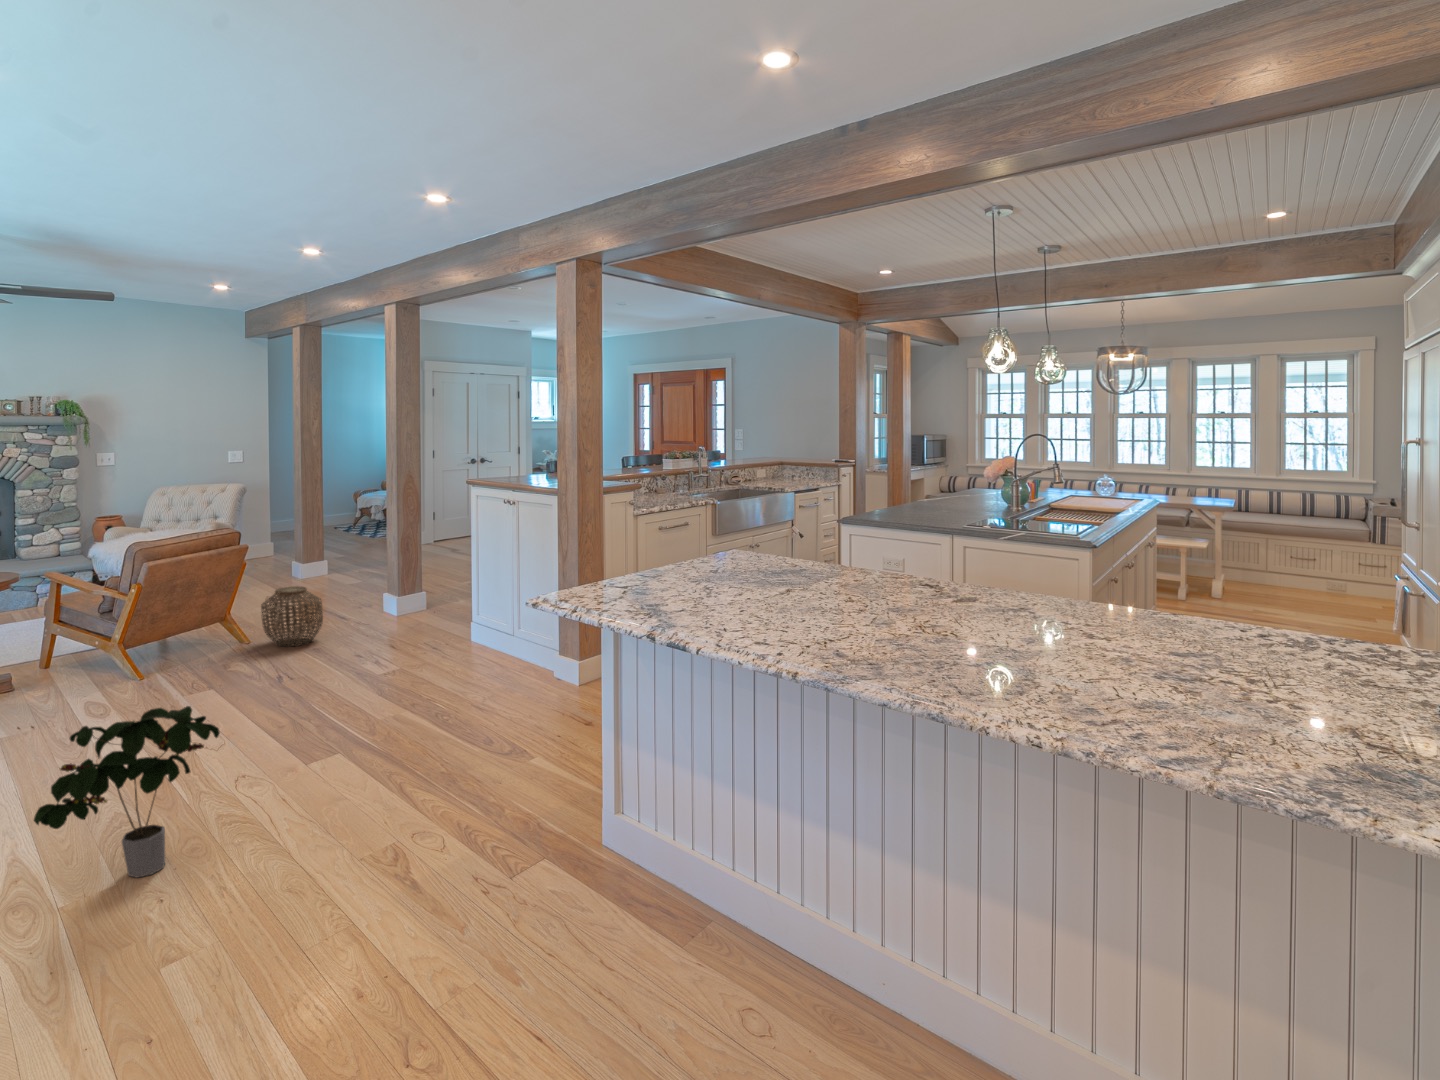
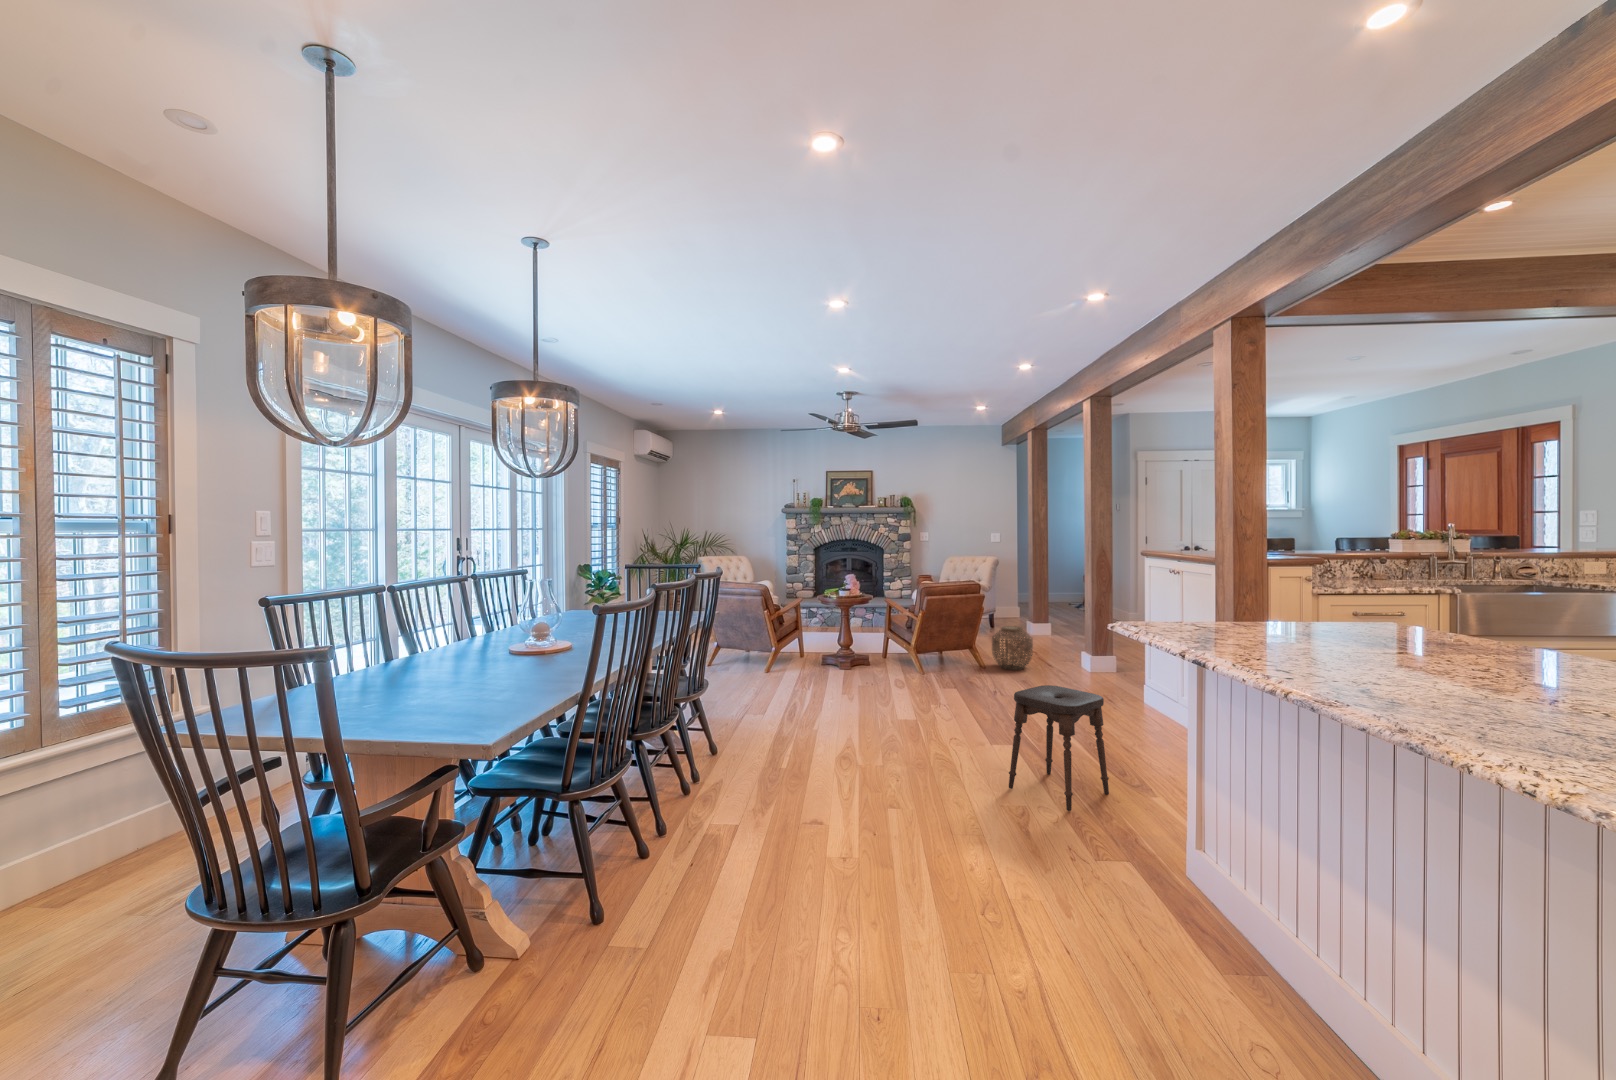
stool: none [369,672,489,826] -> present [1009,685,1109,811]
potted plant: present [34,706,220,877] -> none [834,671,925,772]

